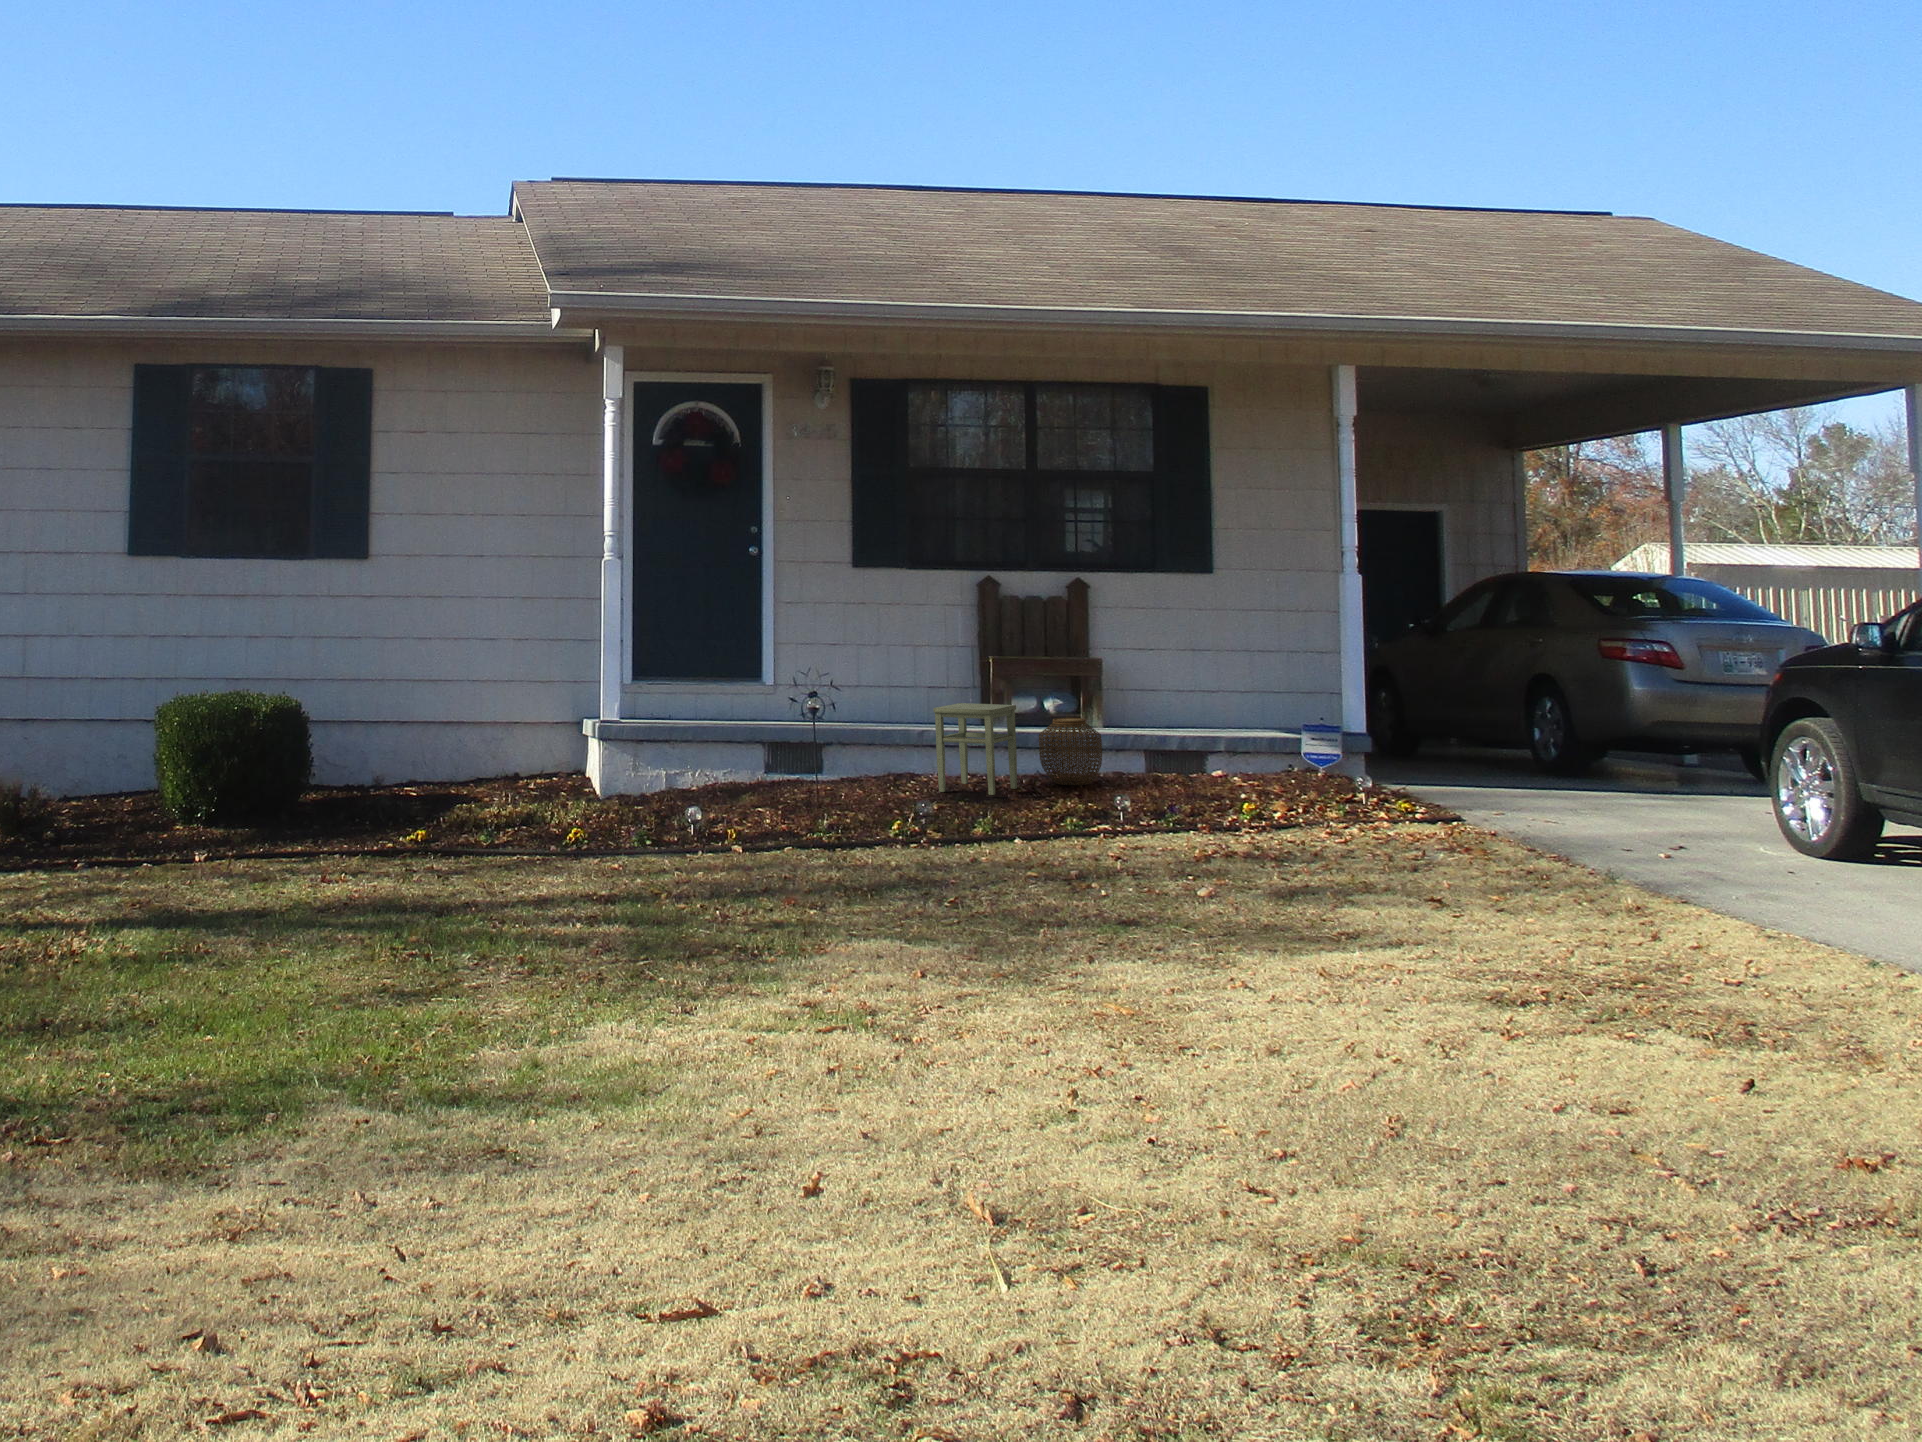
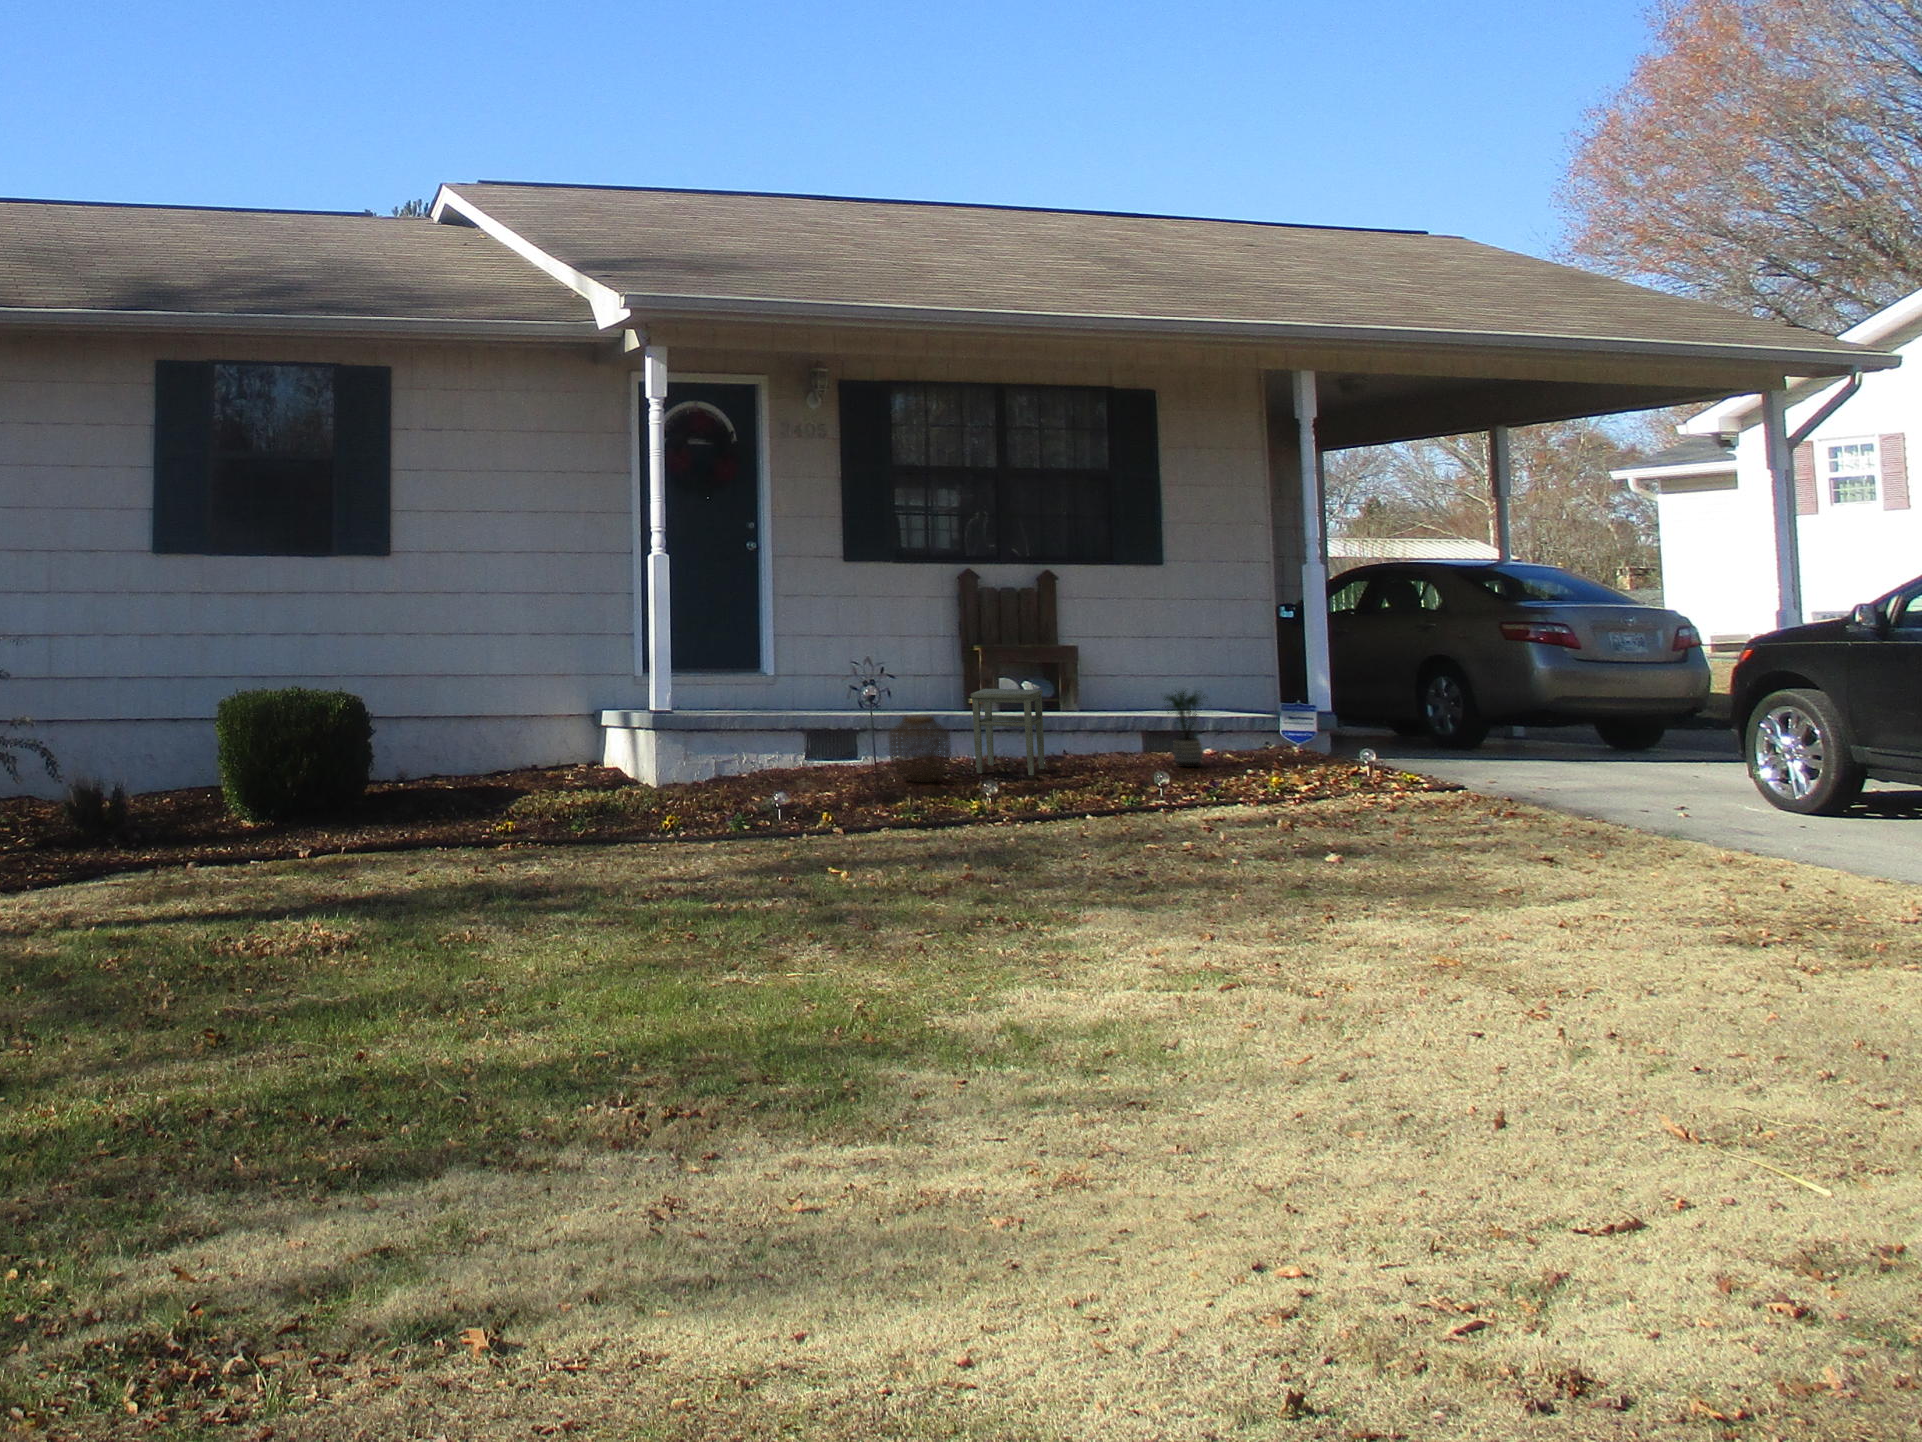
potted plant: none [1143,704,1199,790] -> present [1162,690,1208,767]
woven basket: present [1039,718,1102,785] -> present [889,716,951,782]

